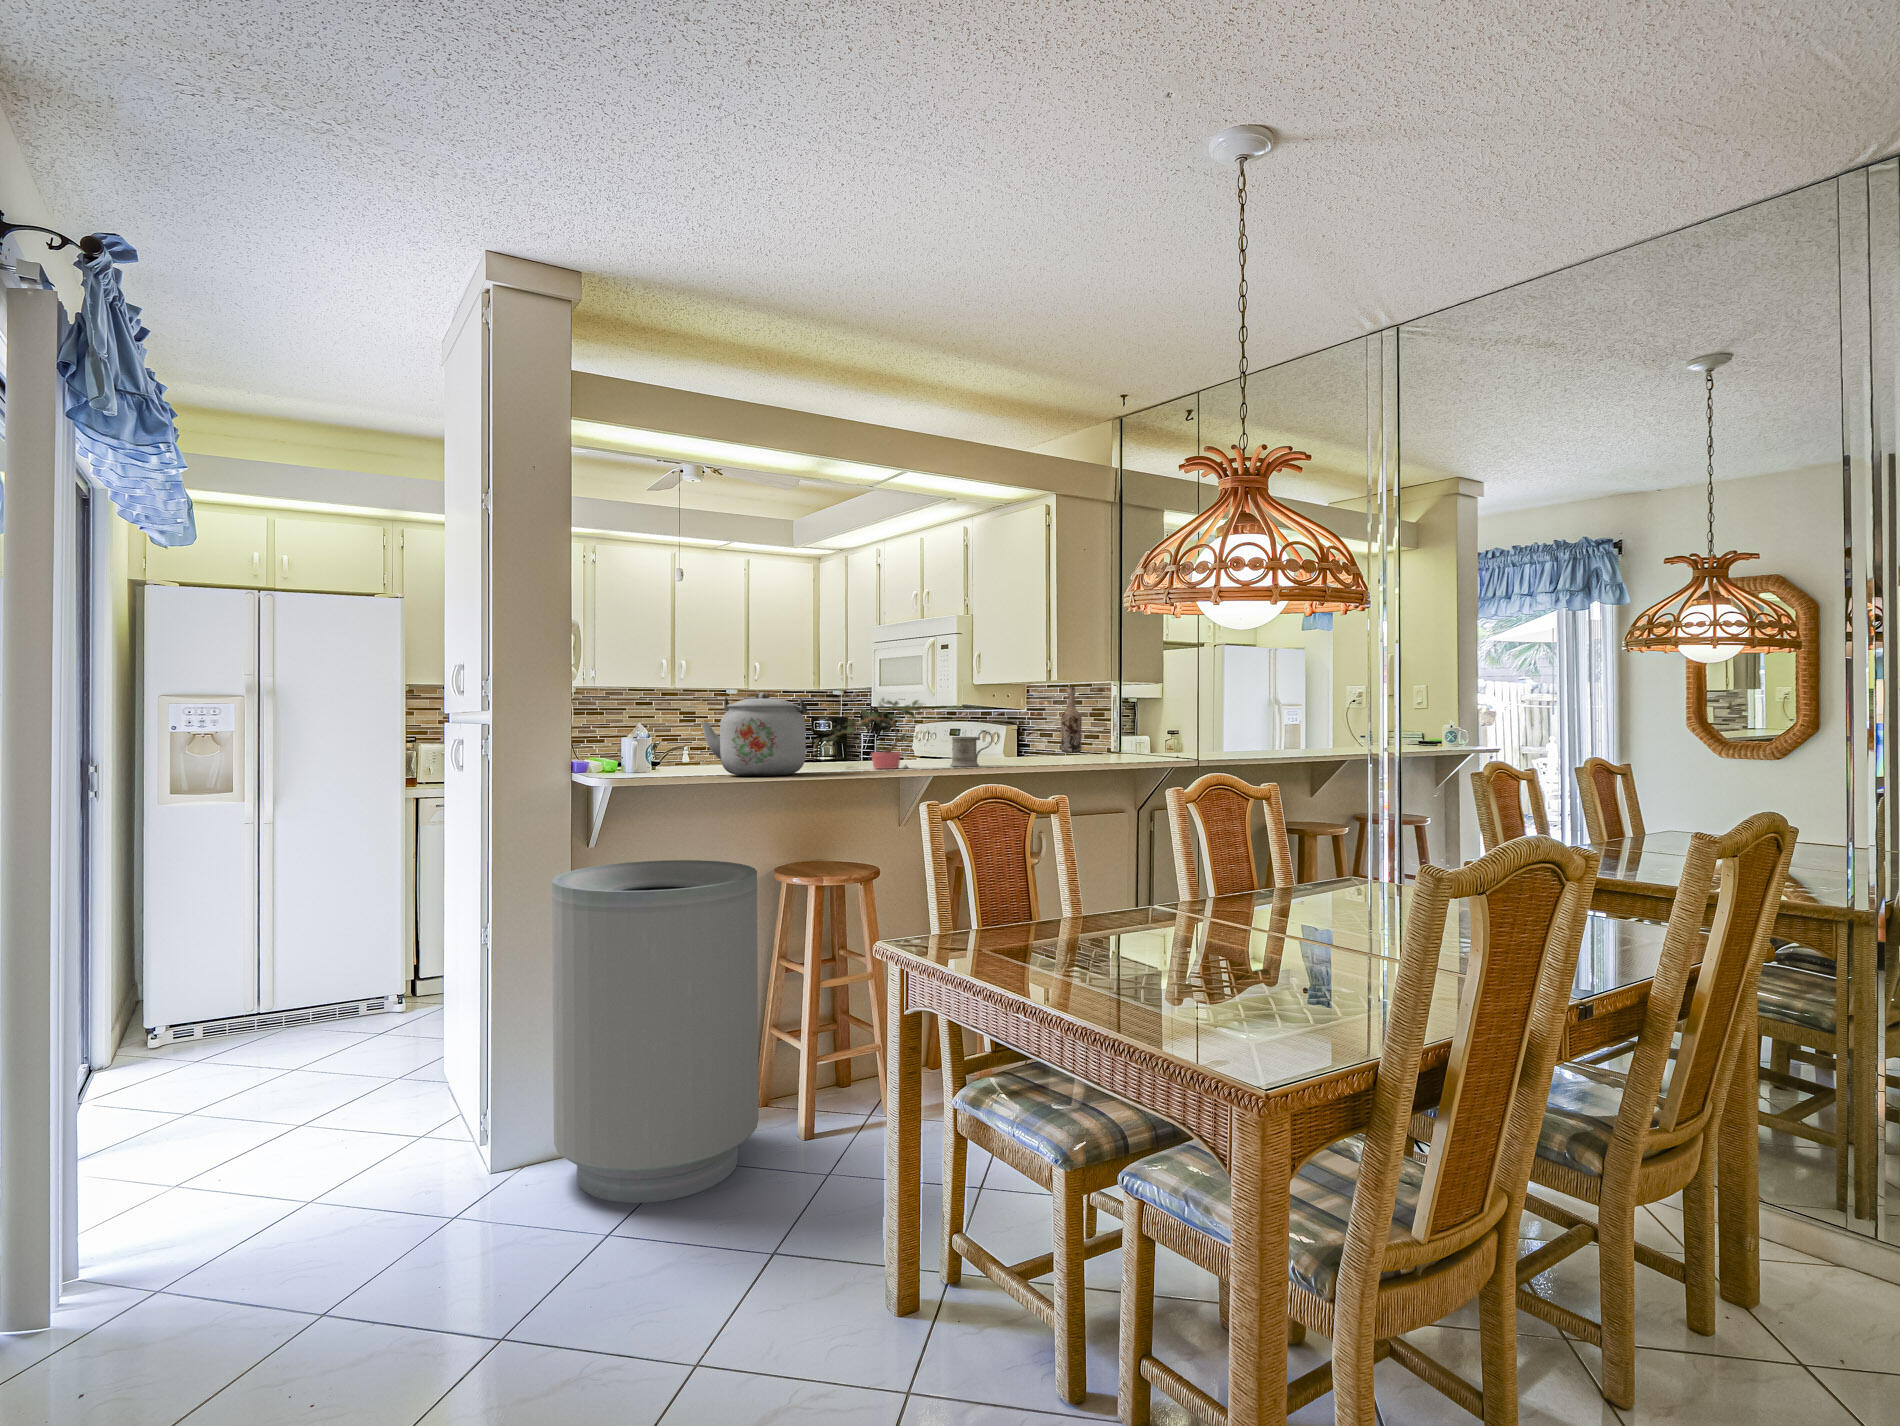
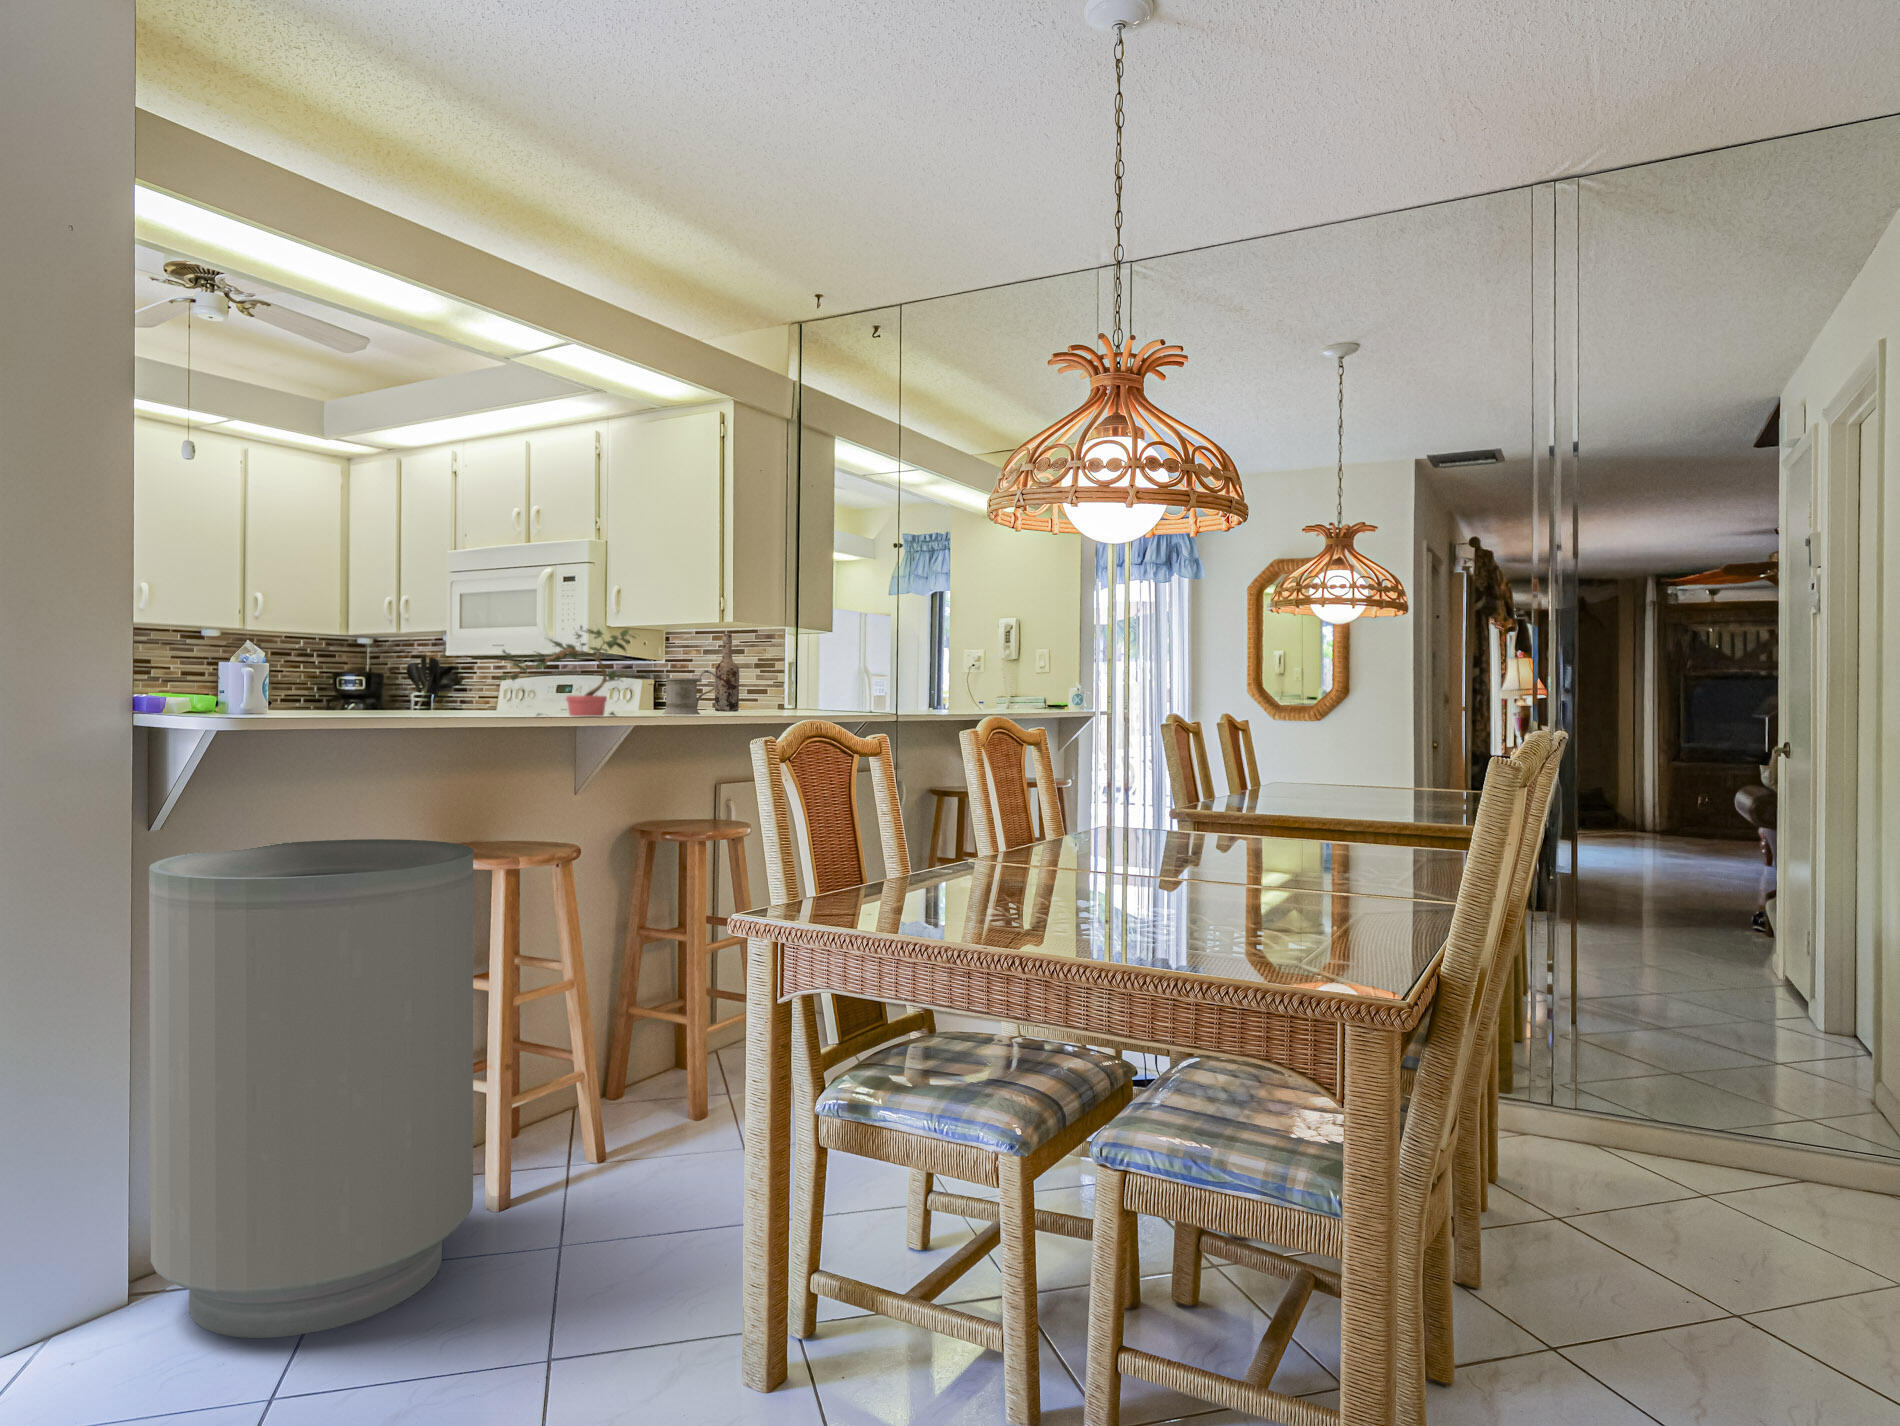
kettle: present [701,692,807,776] -> none [352,606,507,719]

